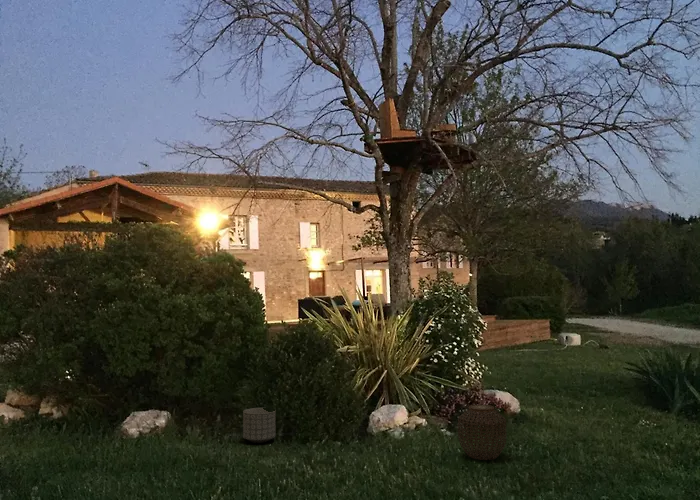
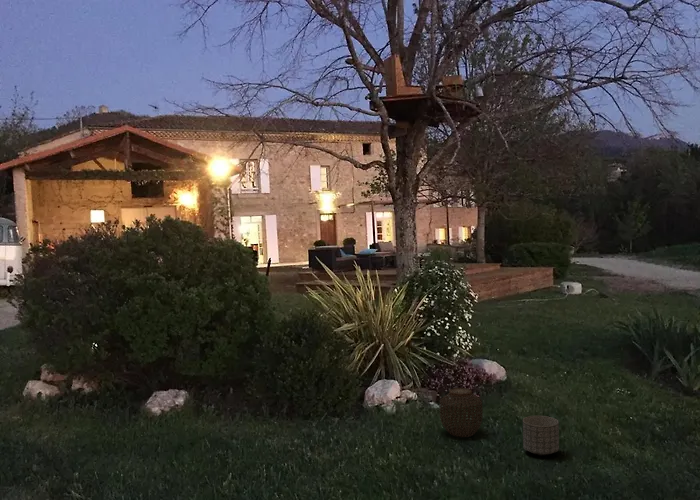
planter: present [243,408,276,443] -> present [523,416,559,456]

